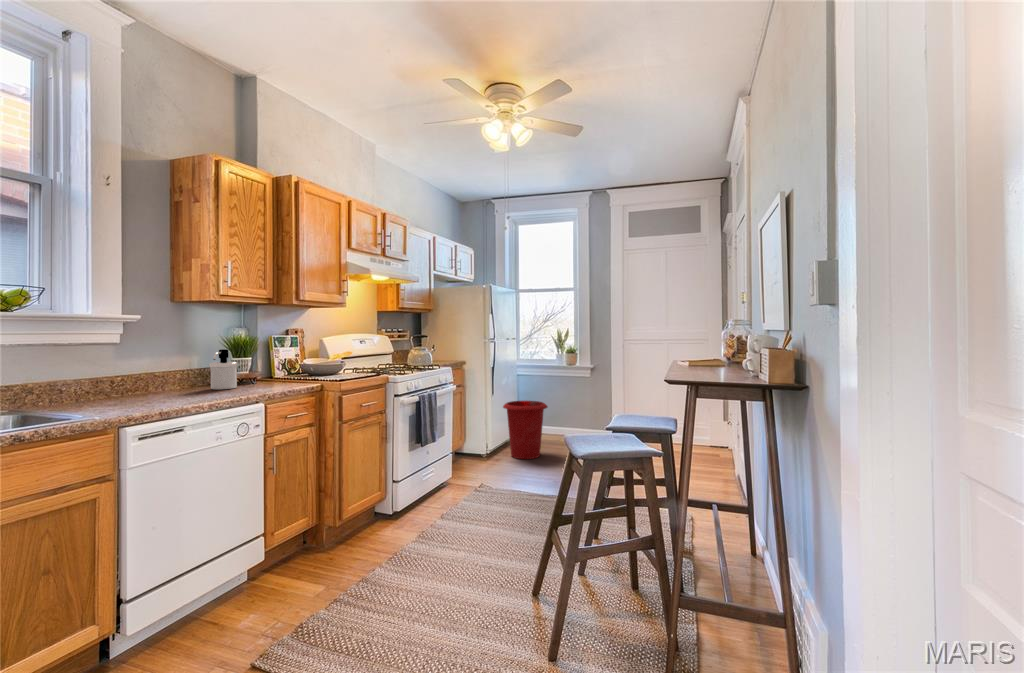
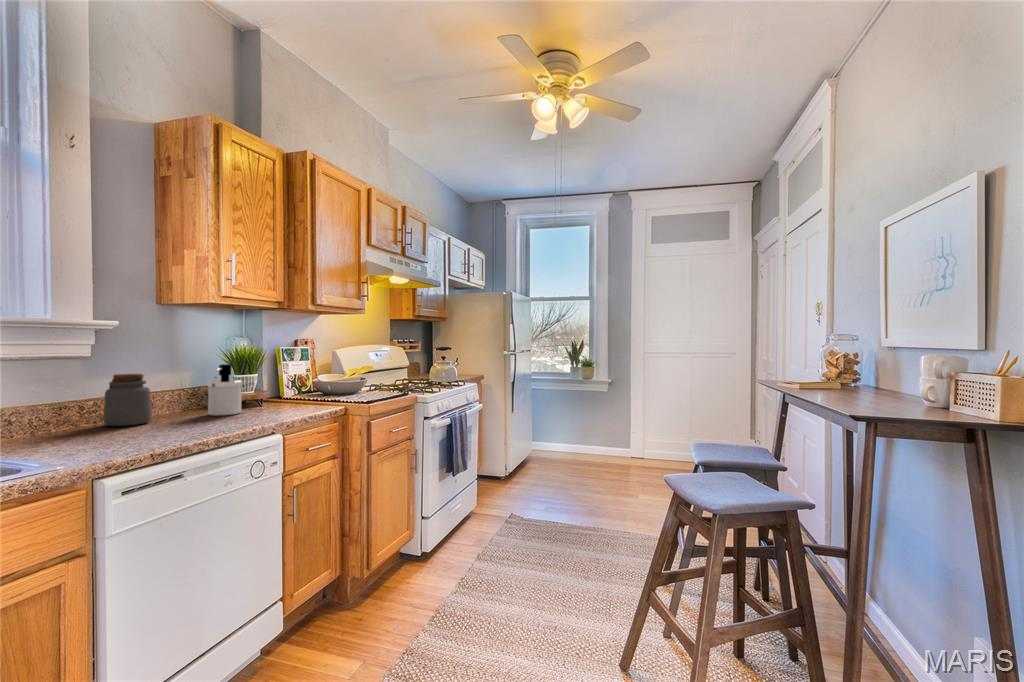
jar: none [130,356,166,396] -> present [103,374,151,426]
waste bin: present [503,401,548,459] -> none [524,418,574,484]

